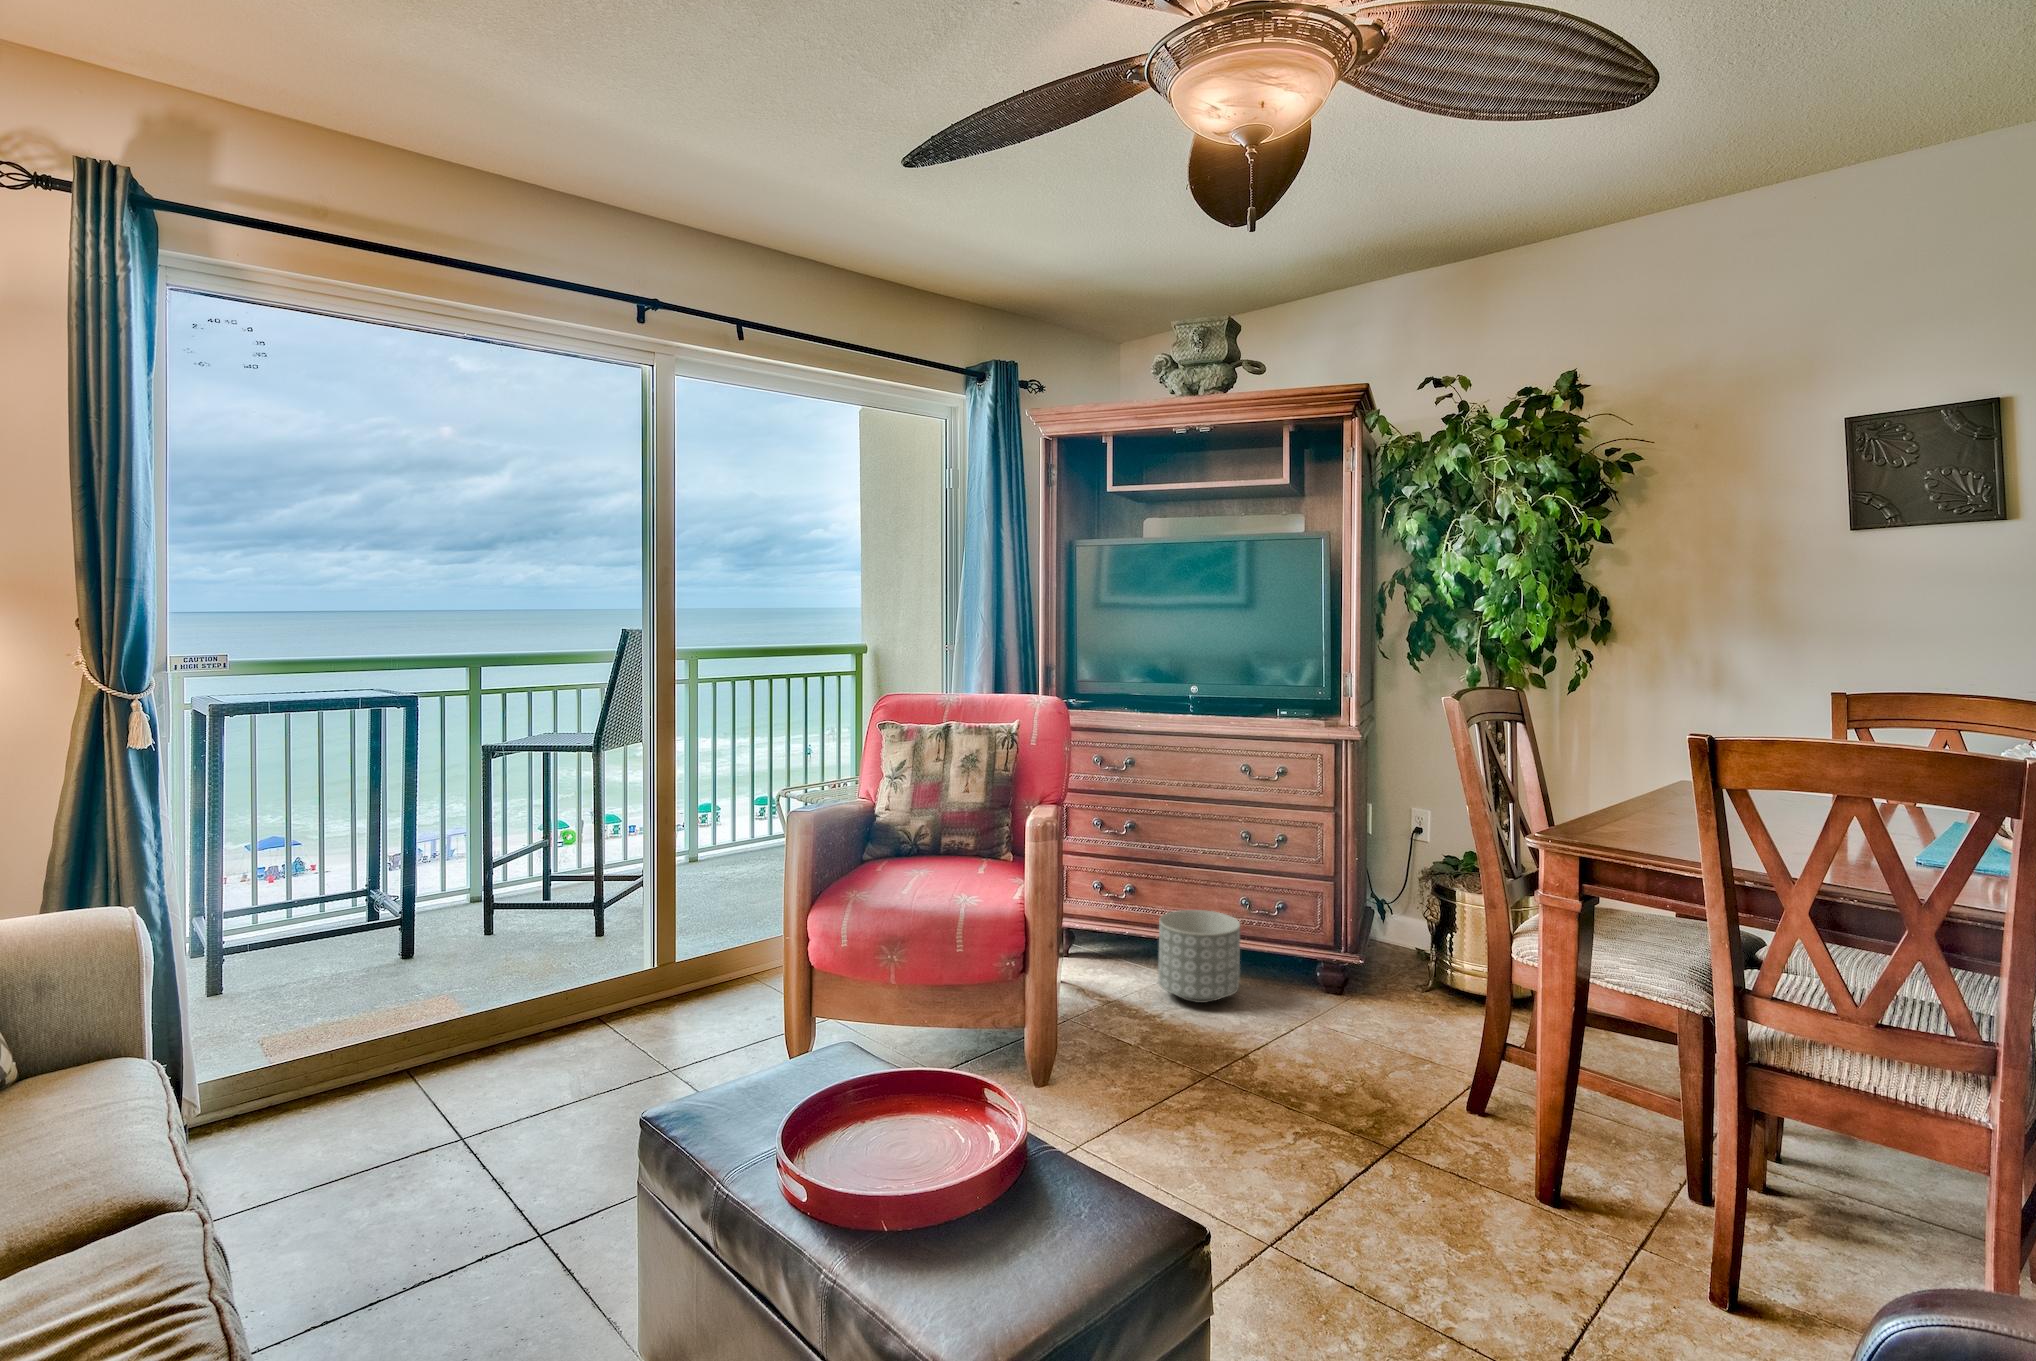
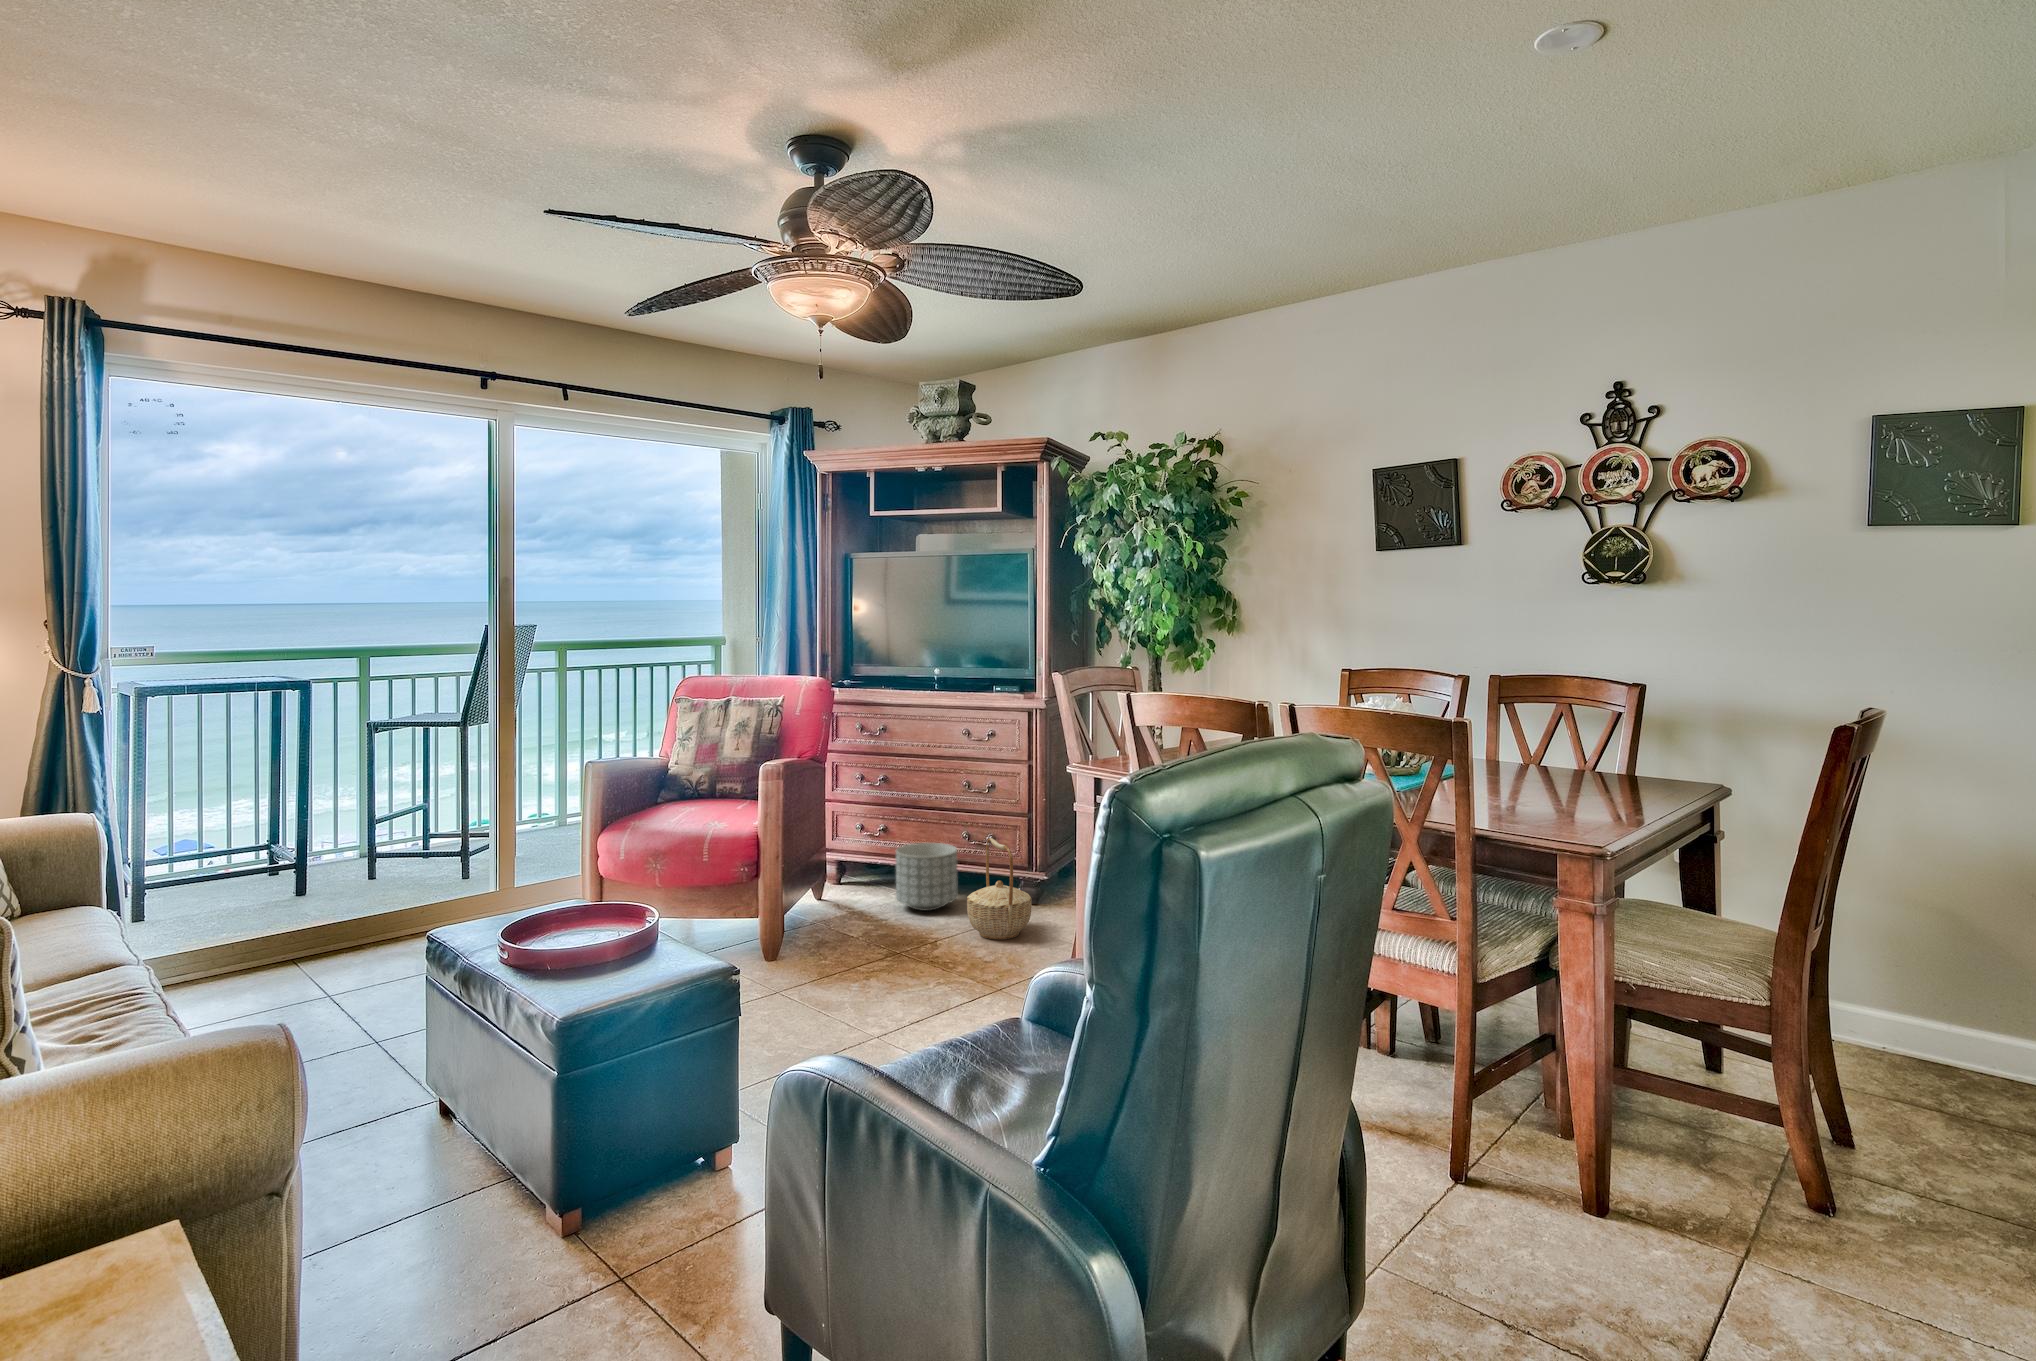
basket: none [1281,914,1372,1057] -> present [967,838,1032,940]

